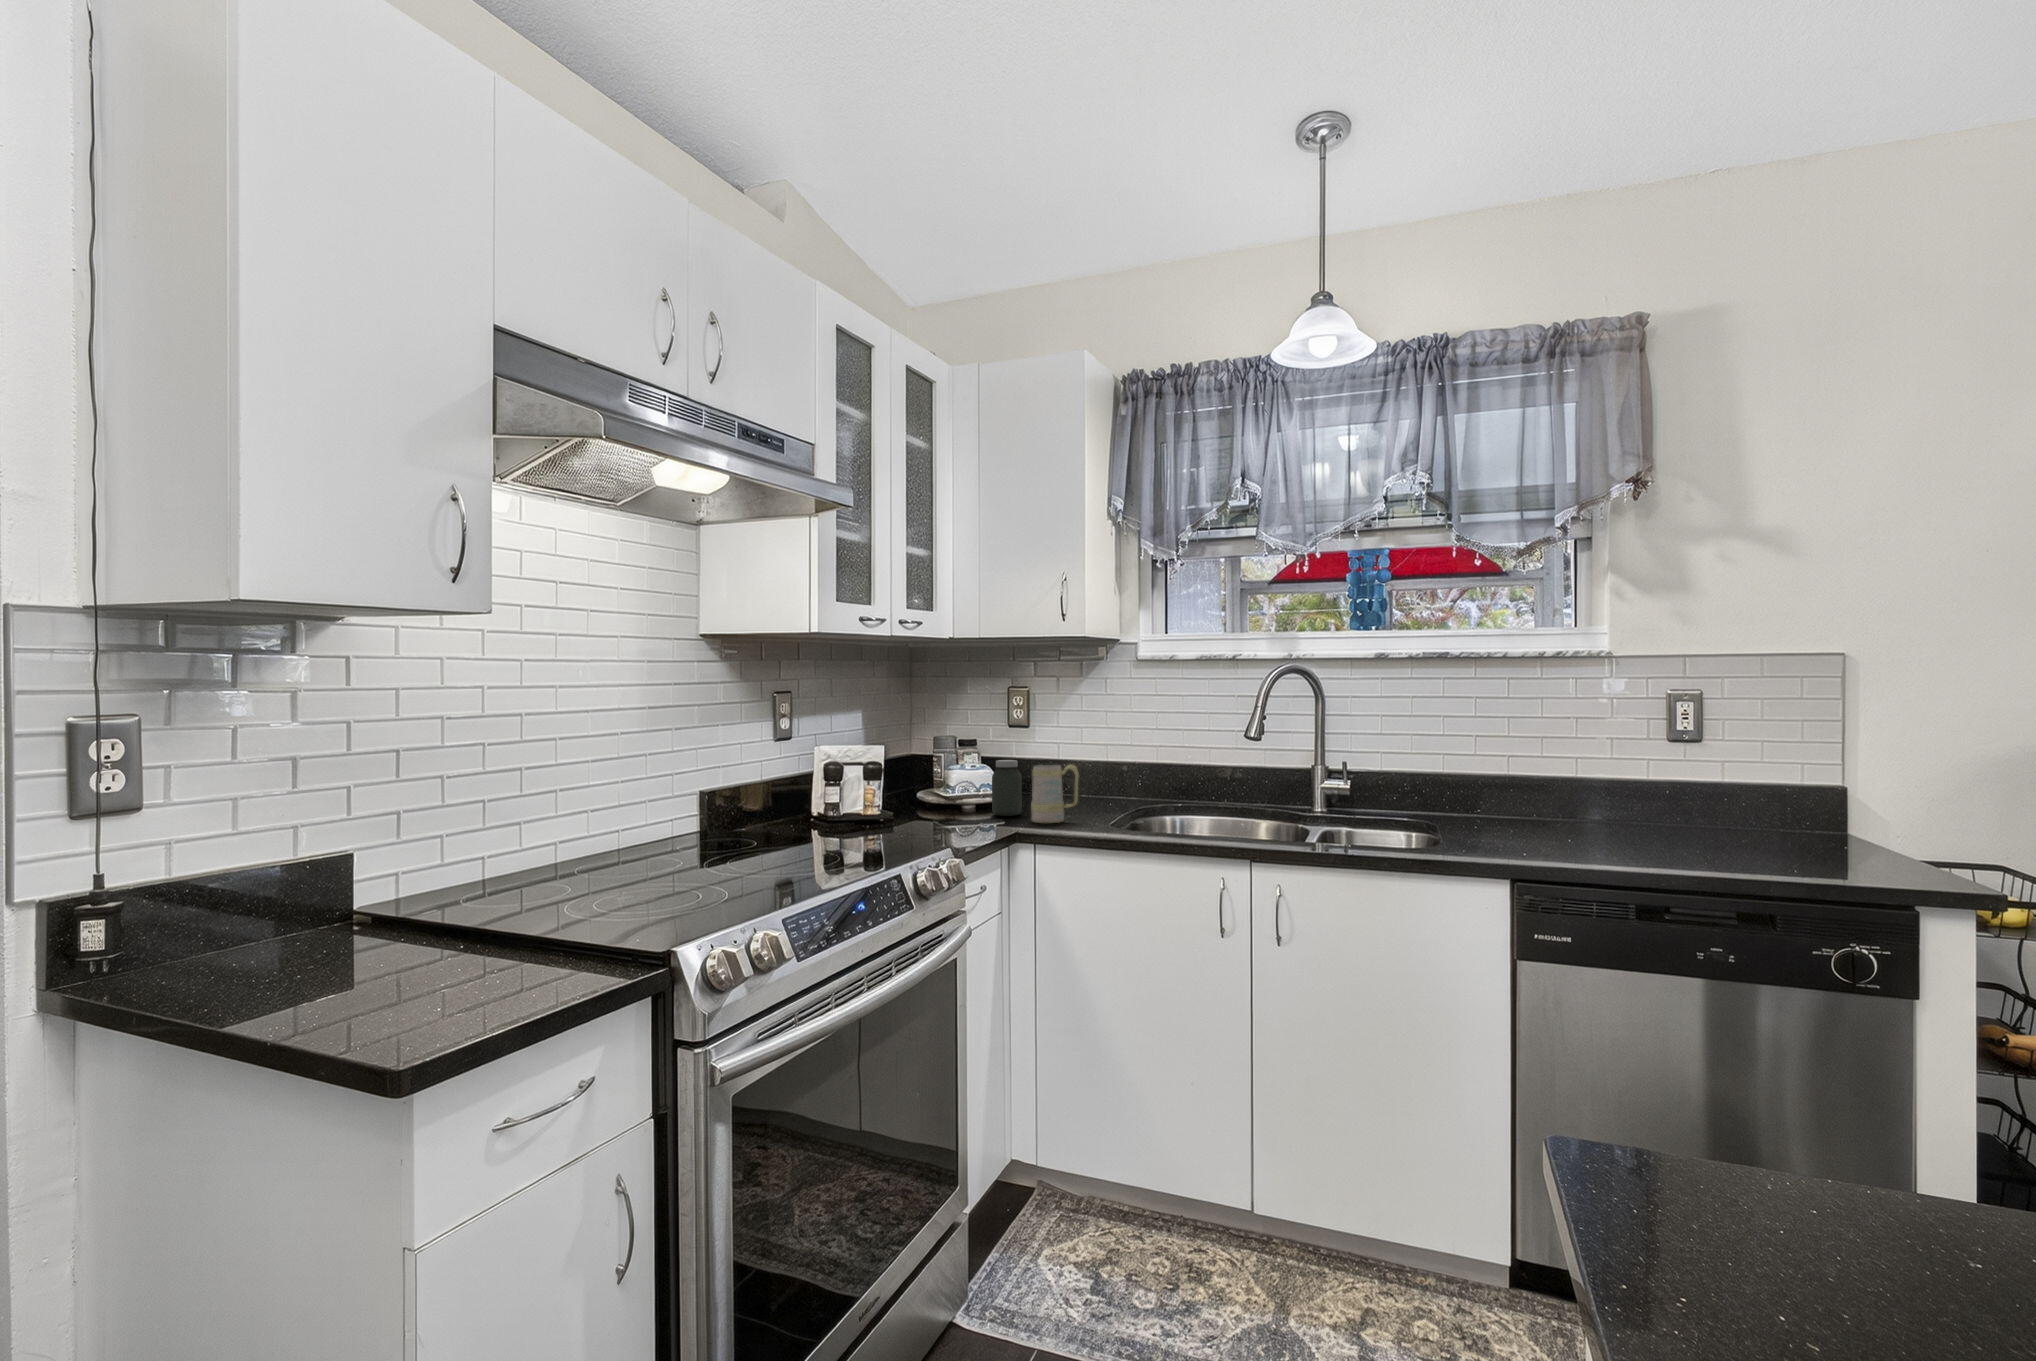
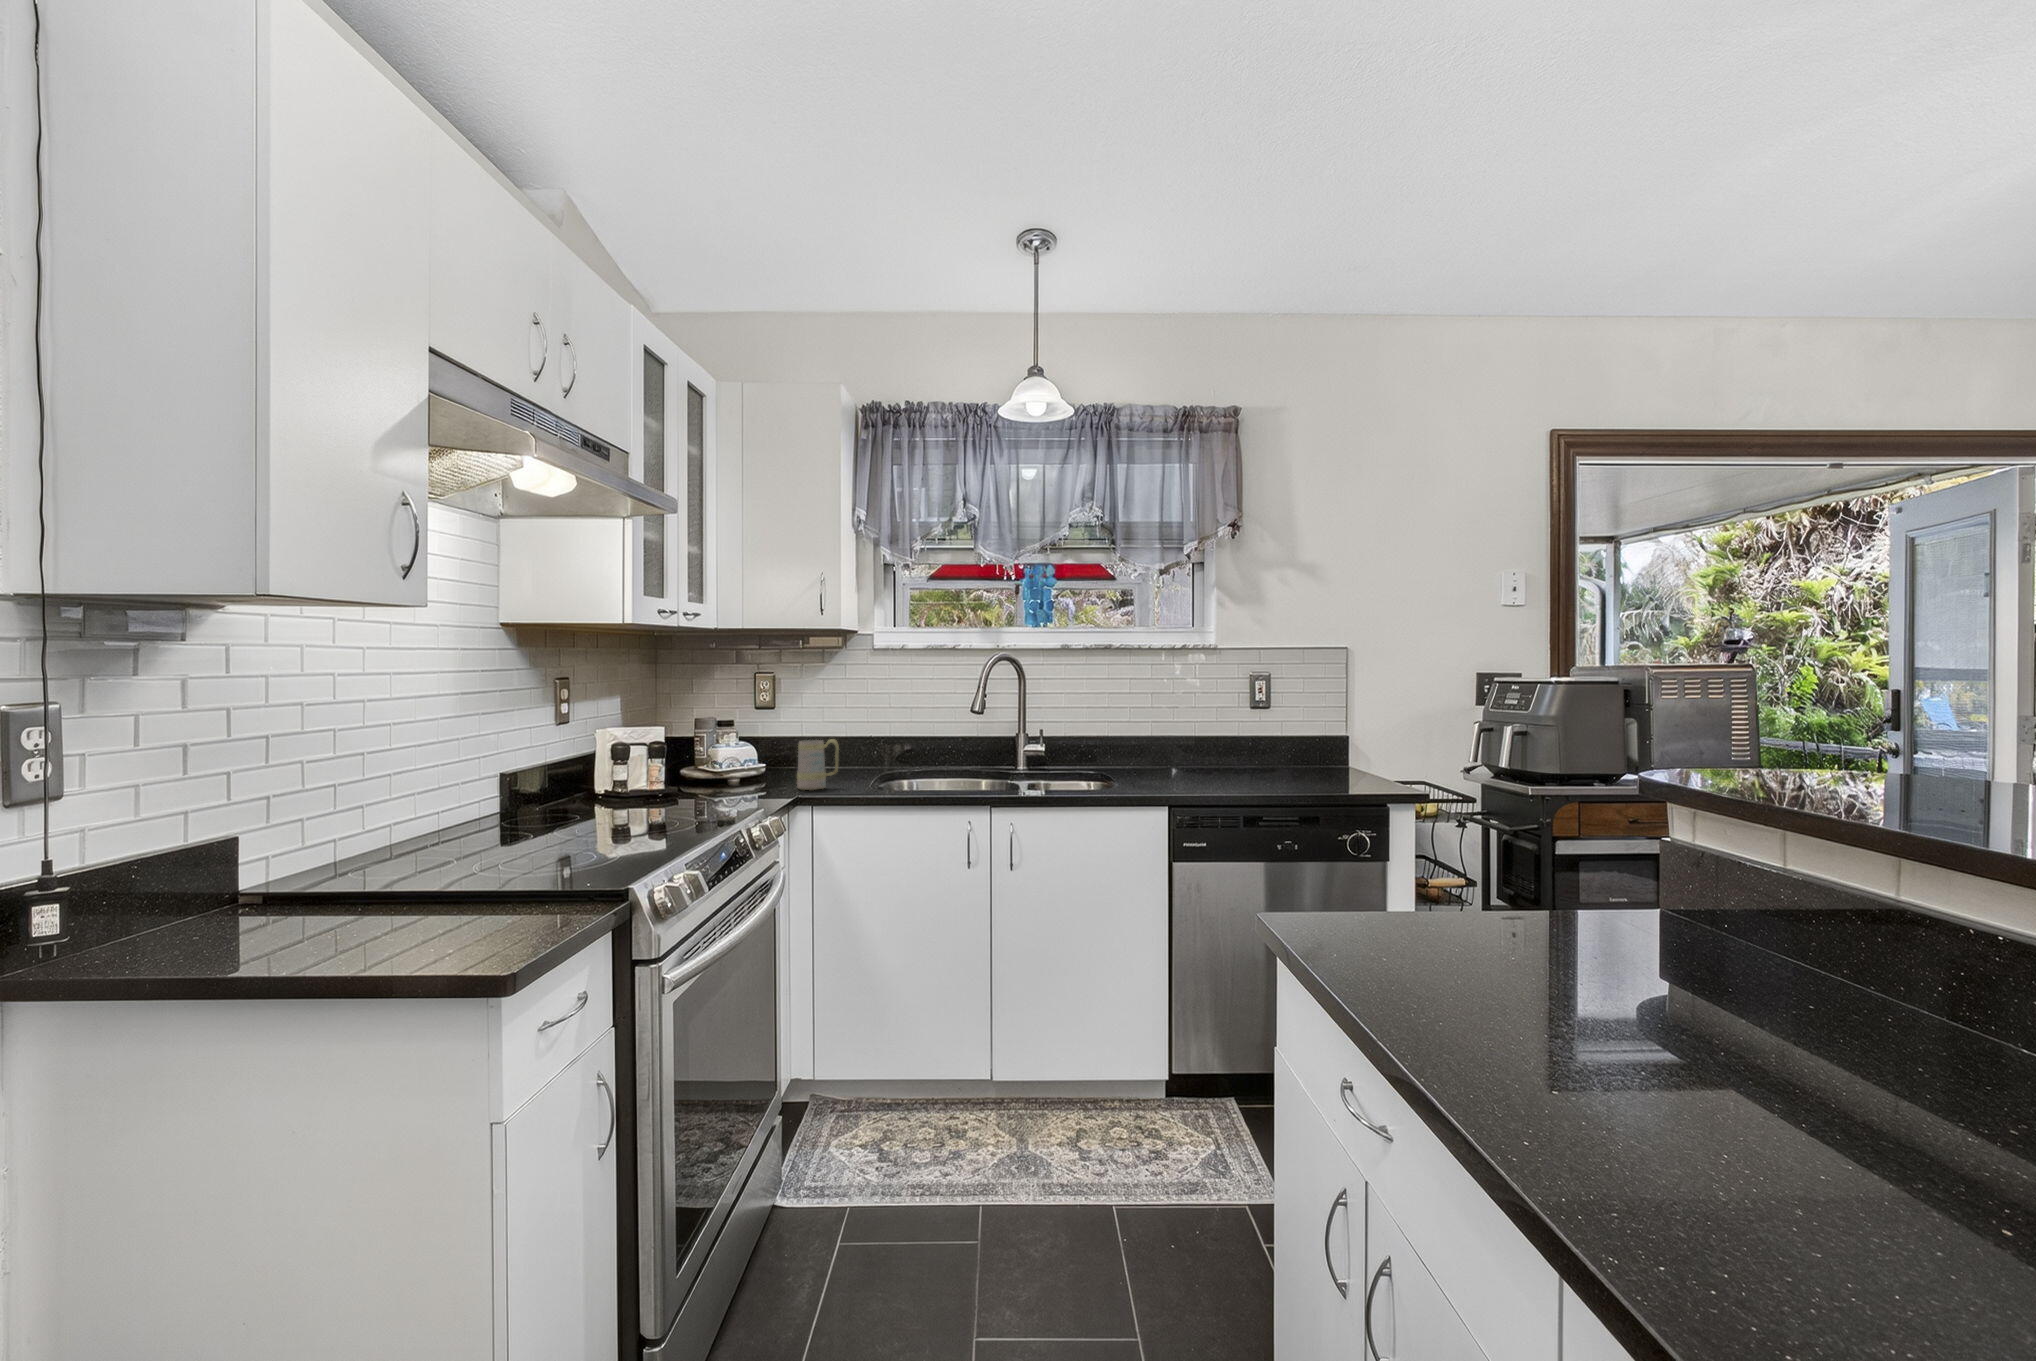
jar: present [992,760,1022,816] -> none [754,737,781,786]

